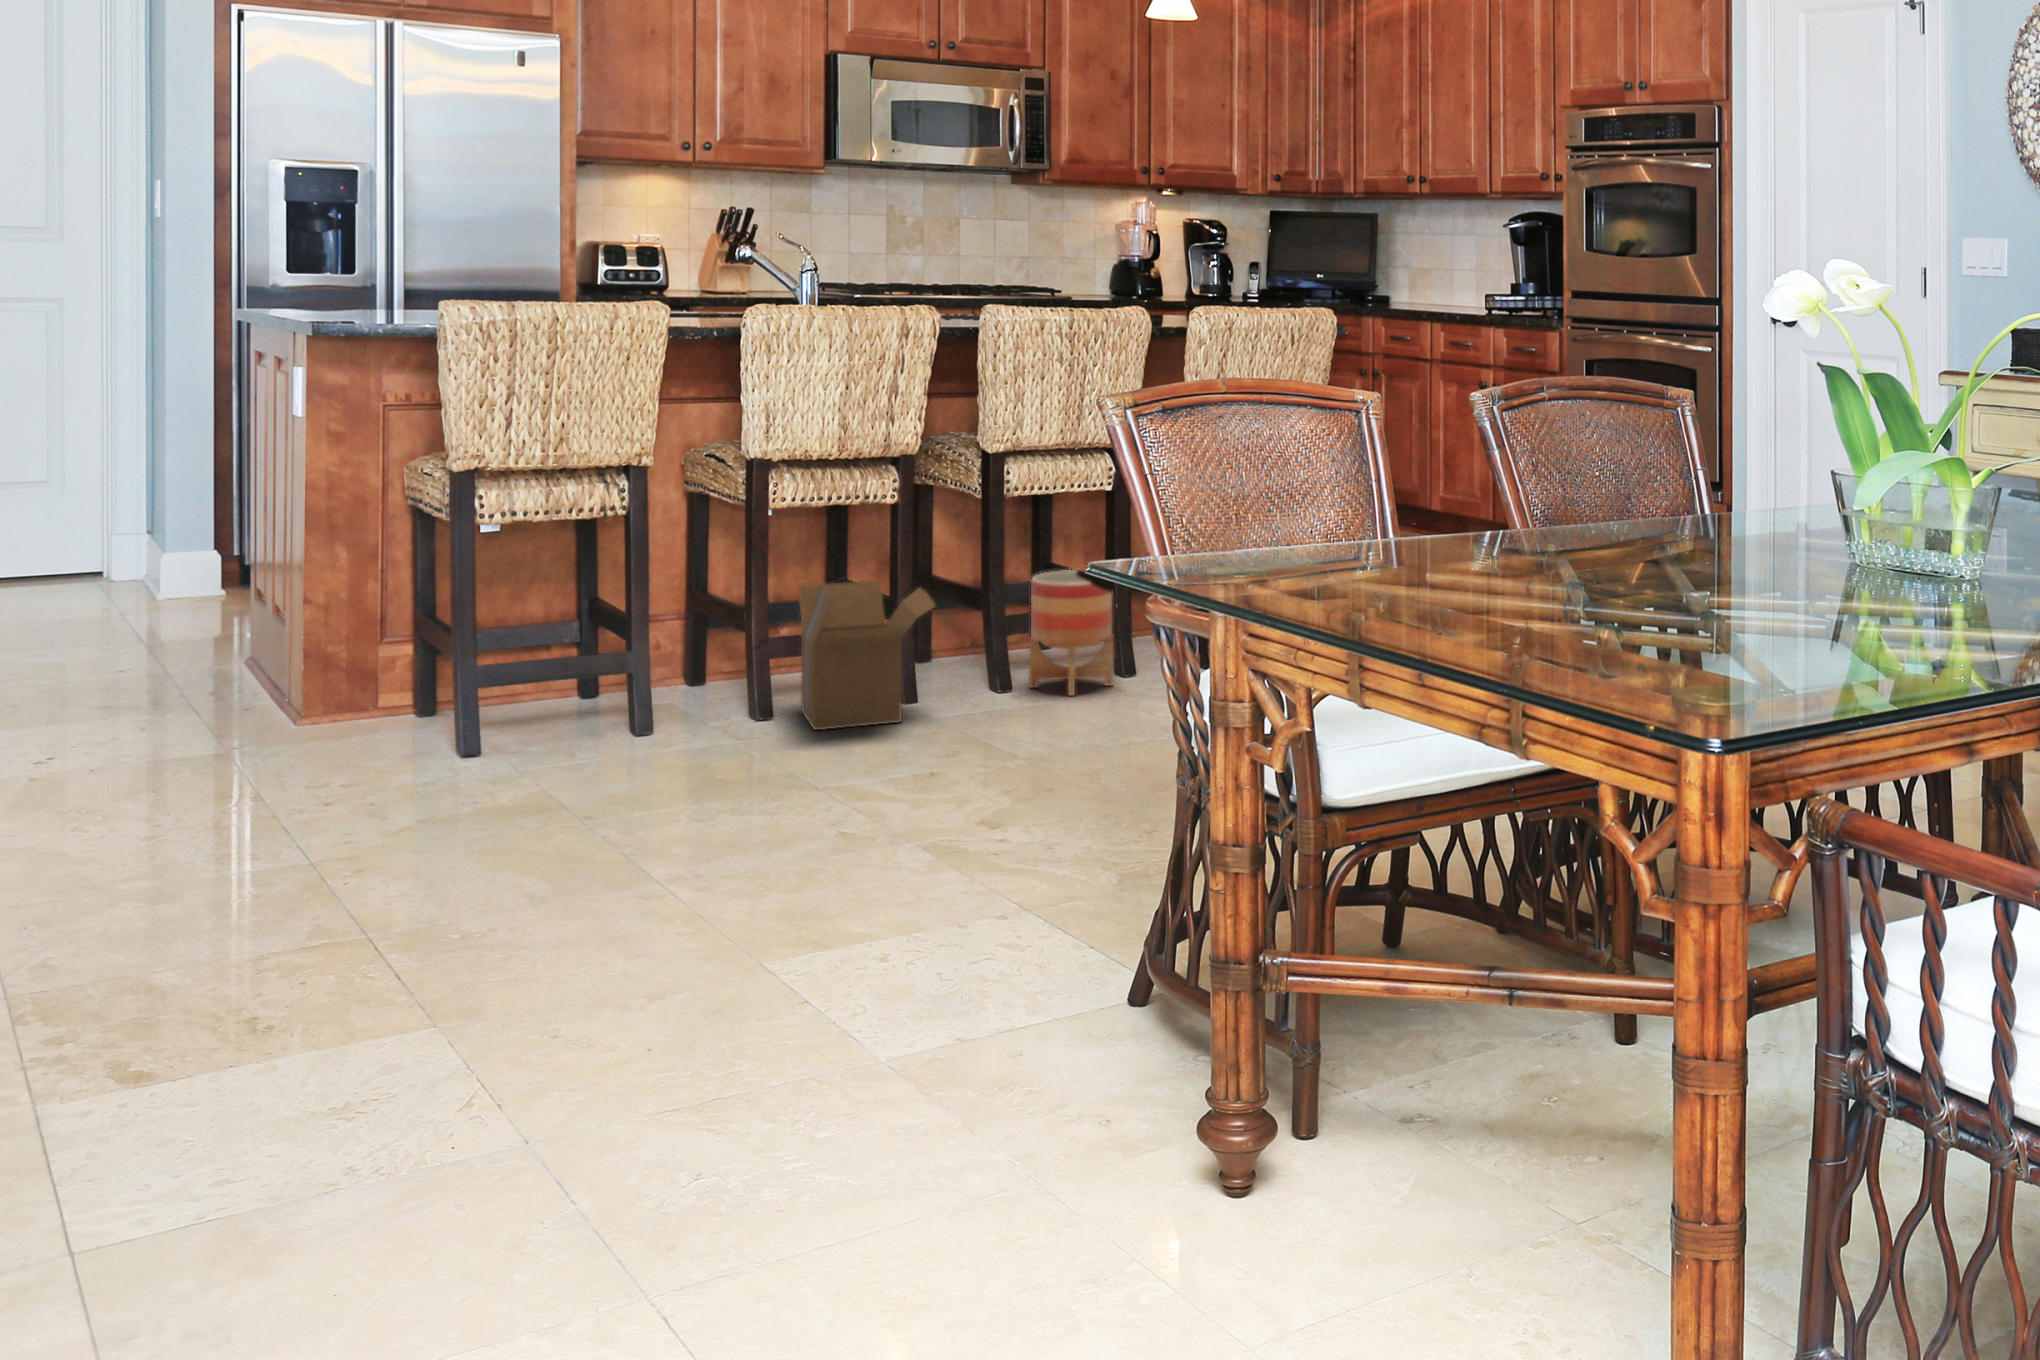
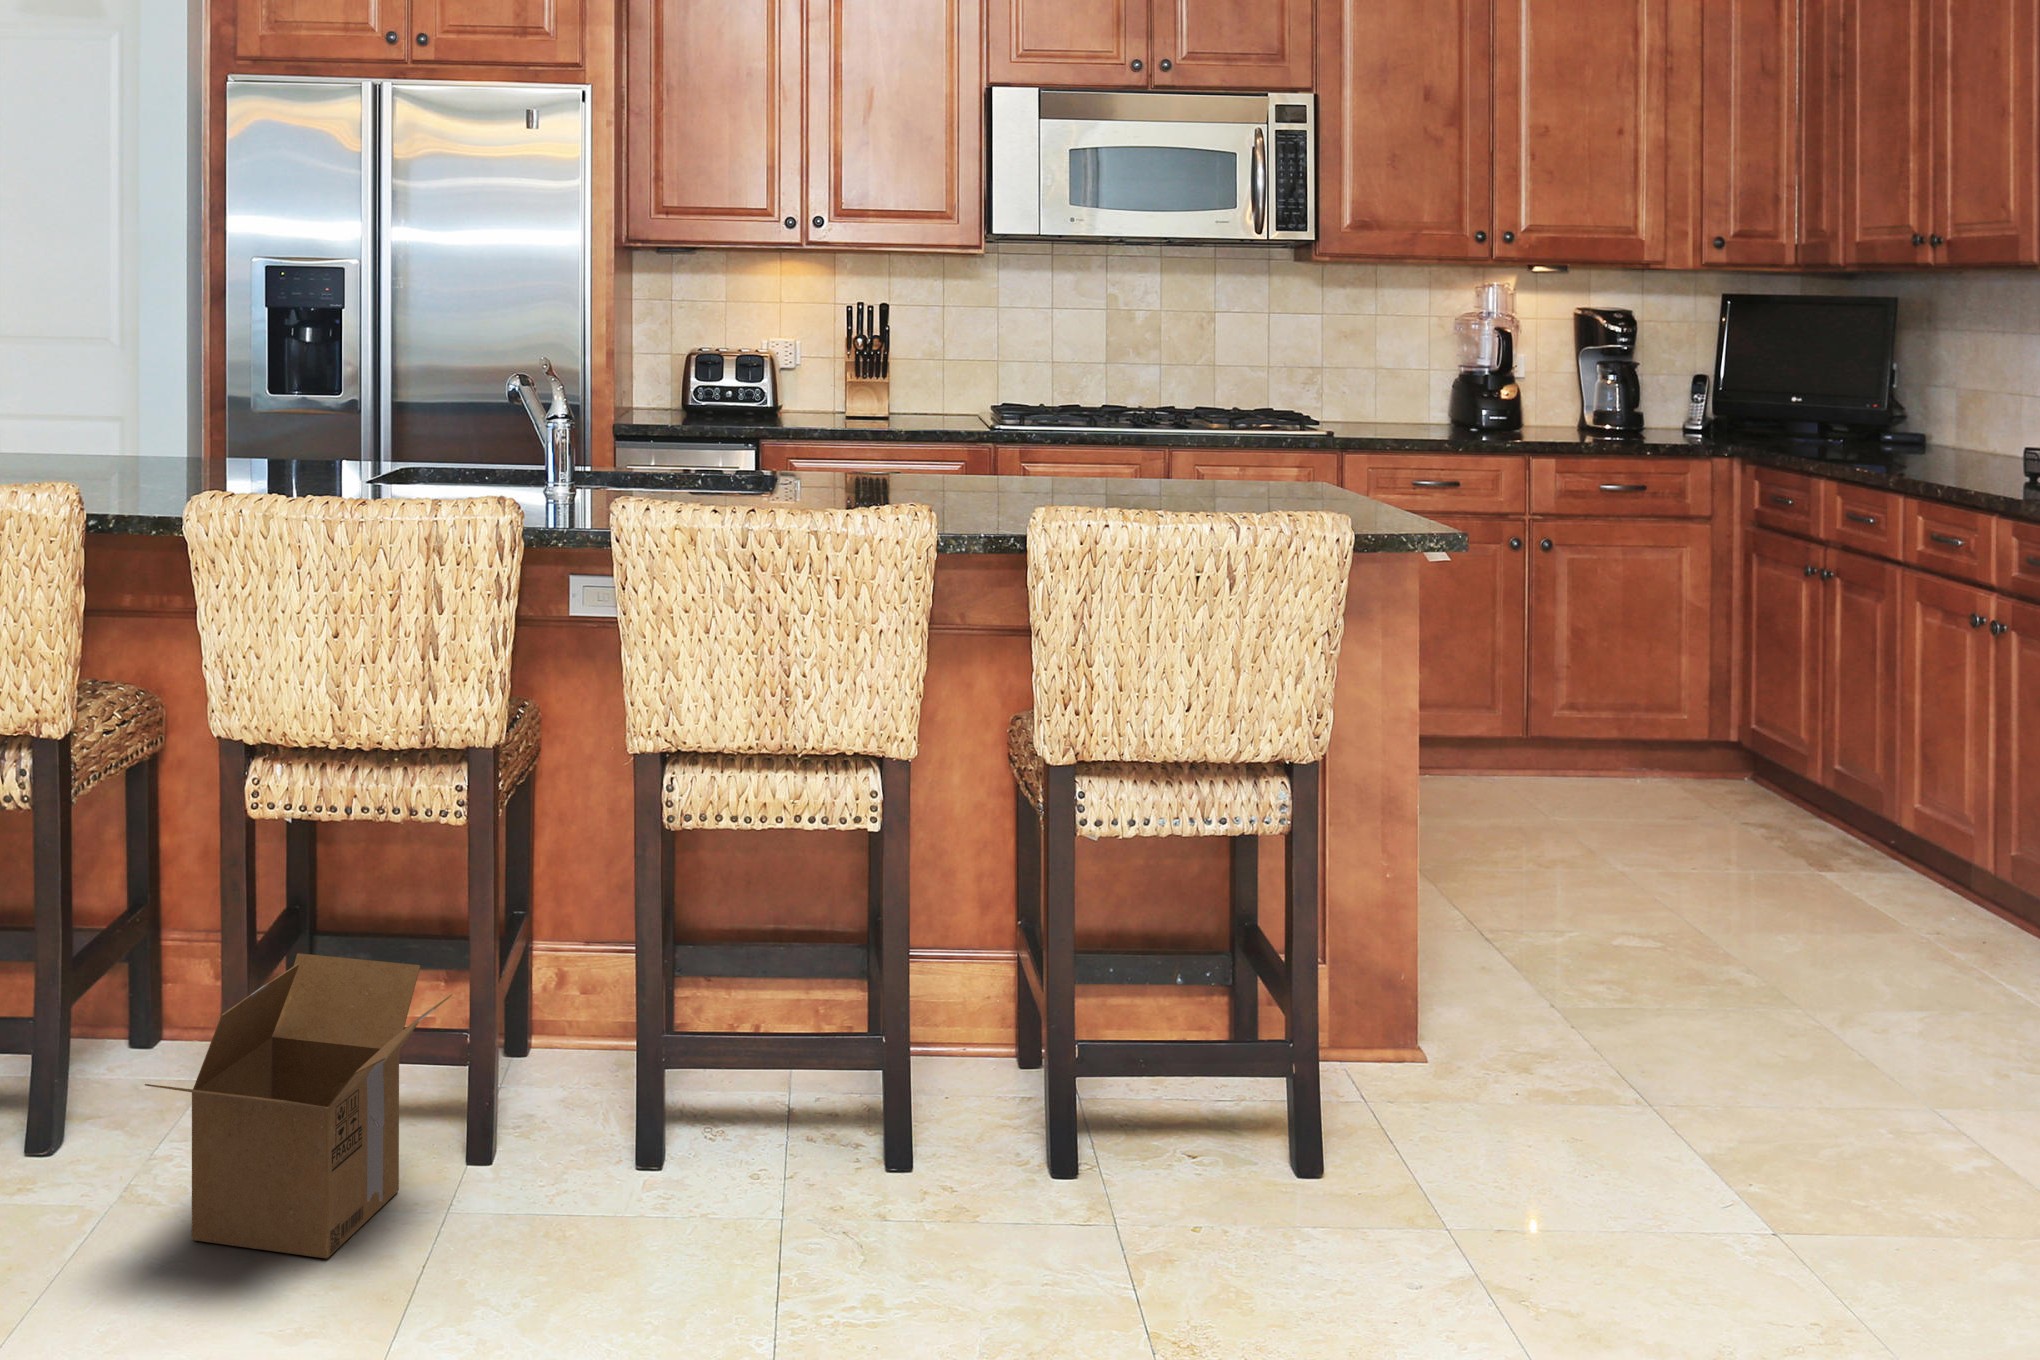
planter: present [1029,570,1114,696] -> none [645,992,796,1262]

